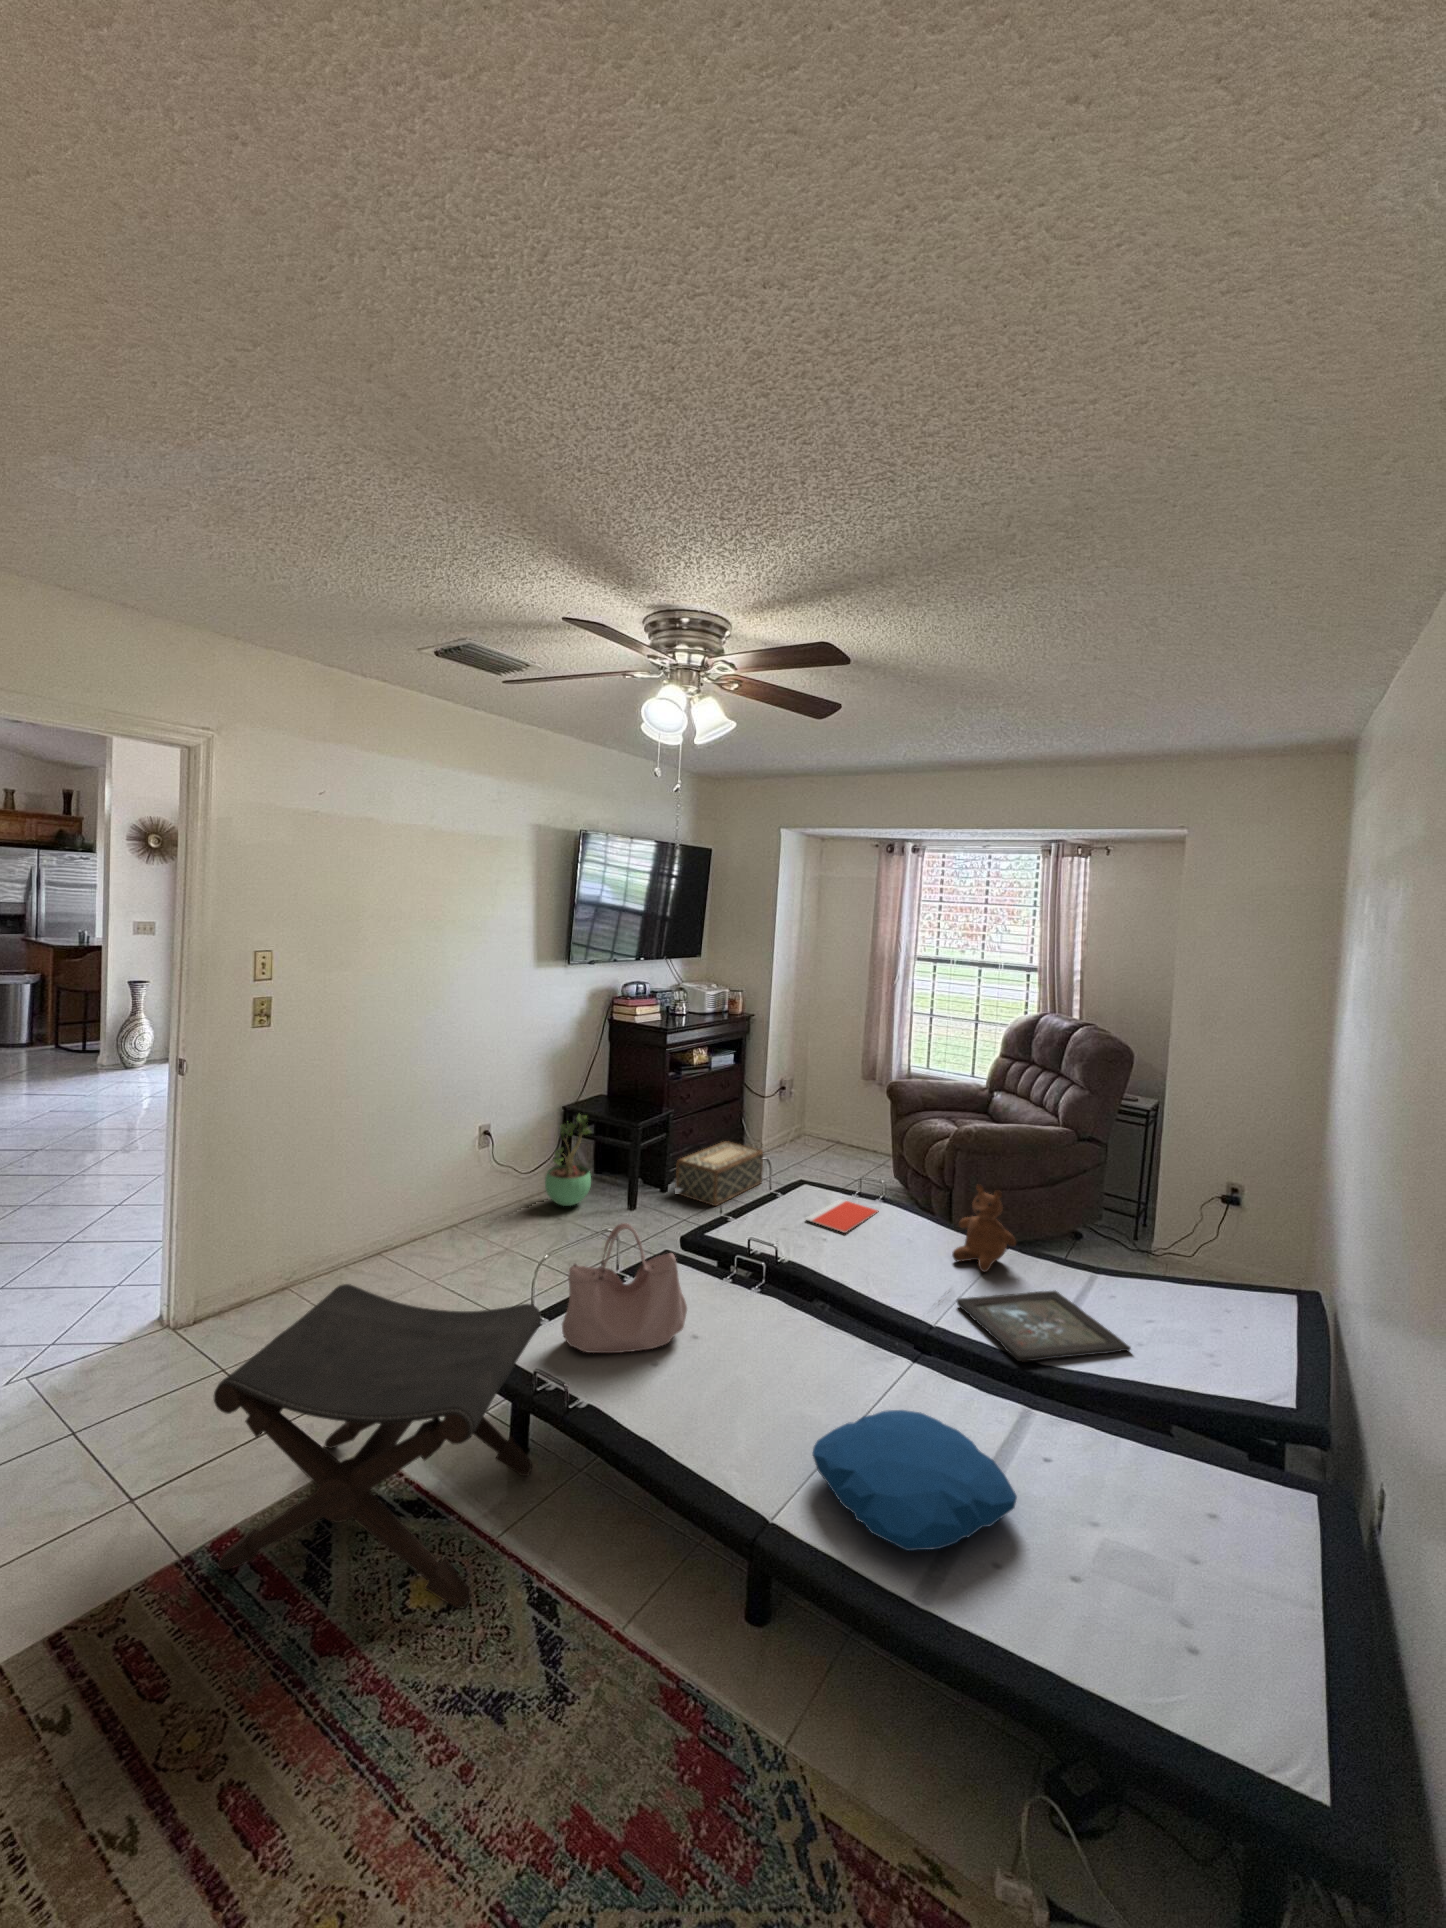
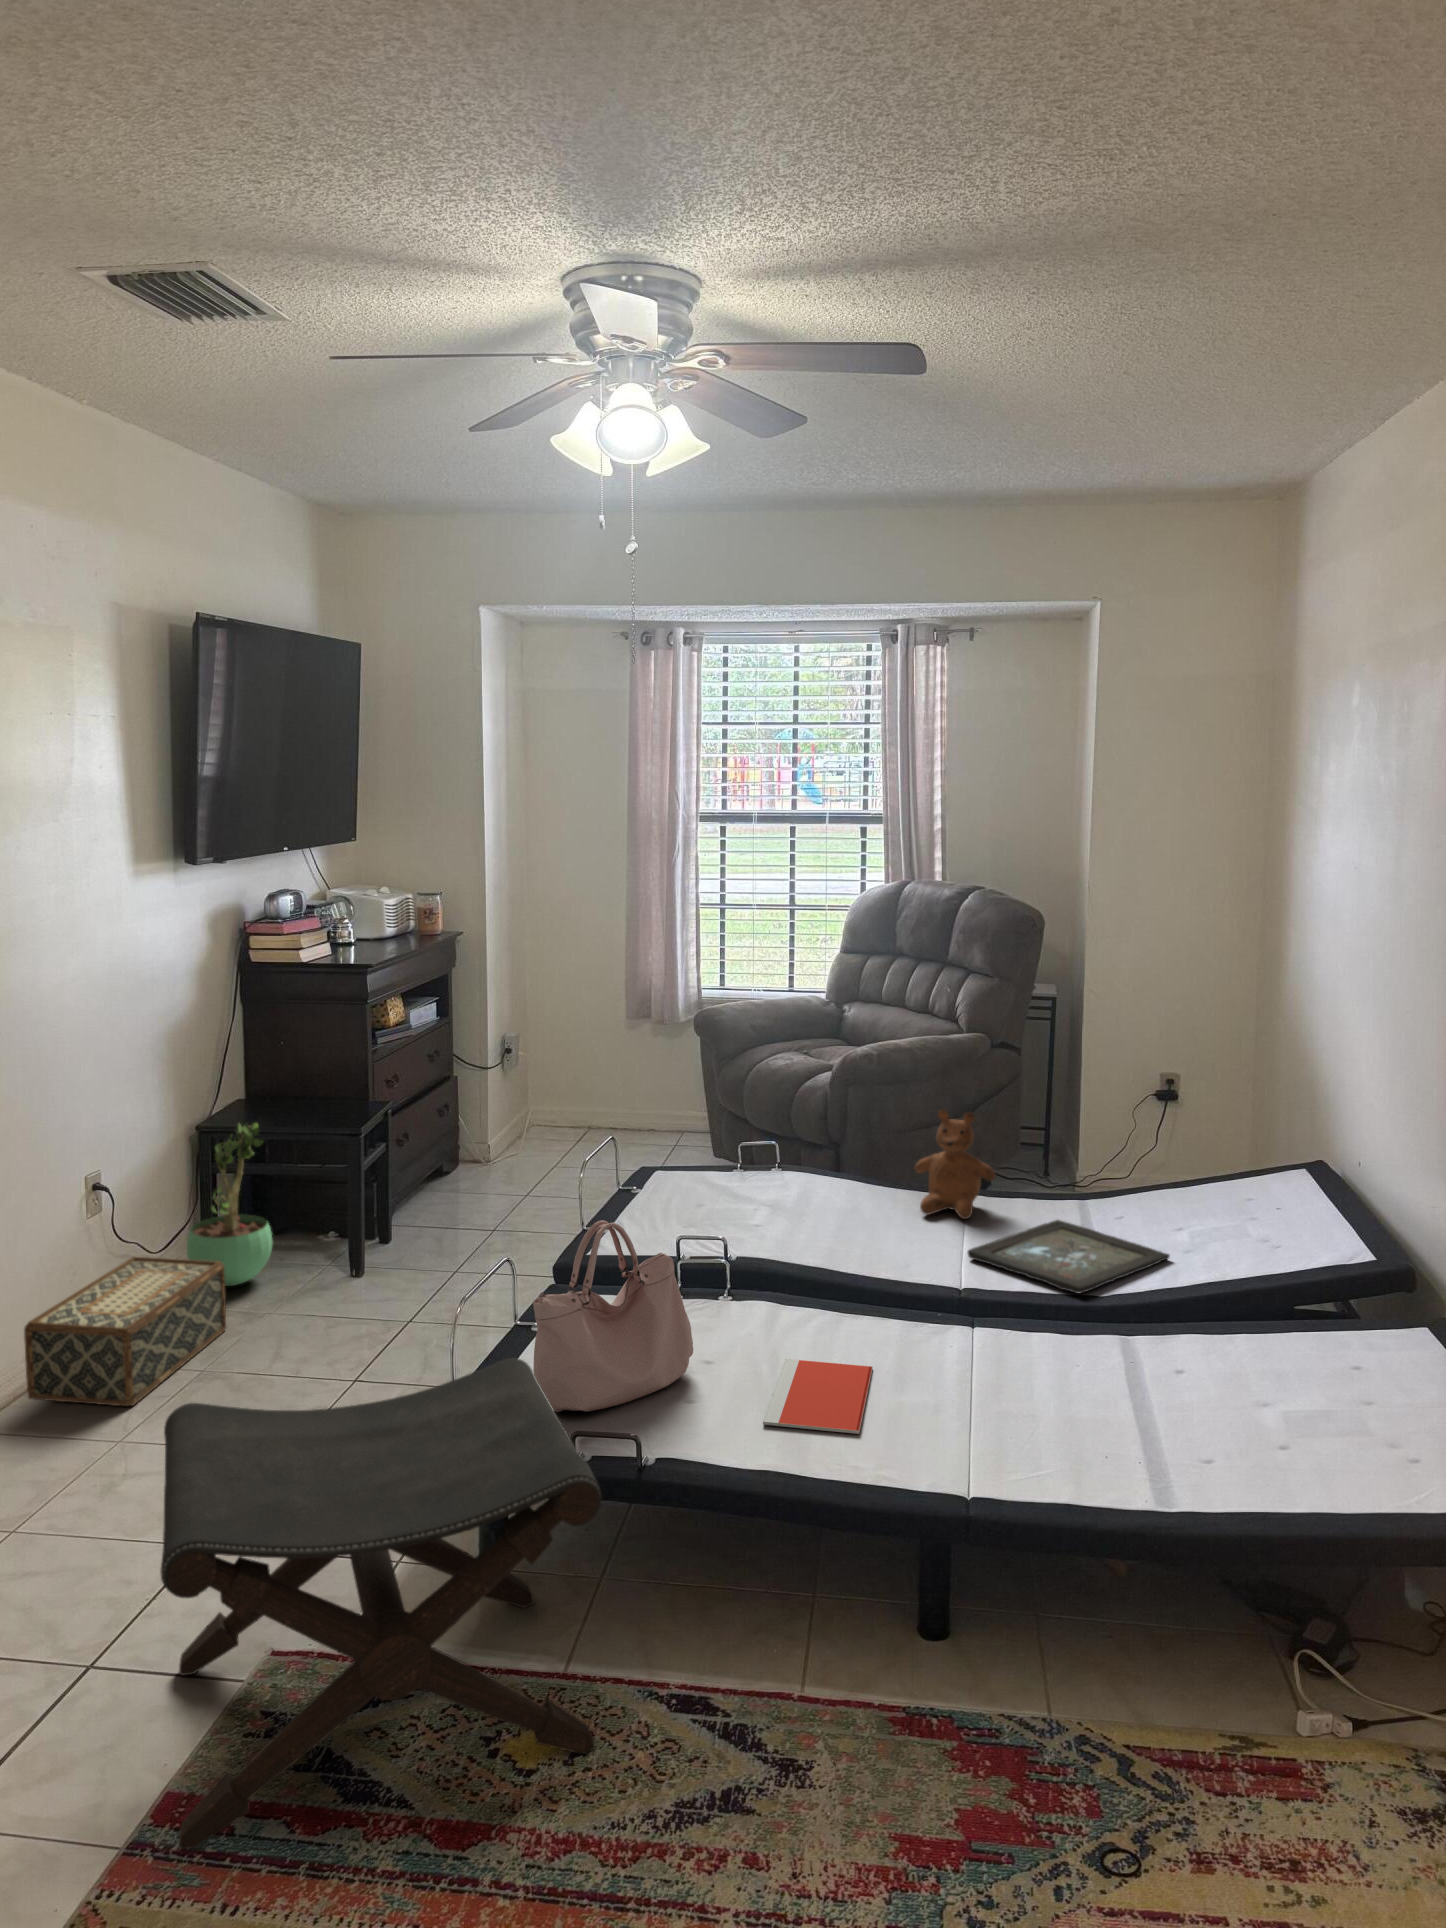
woven basket: present [676,1141,763,1206] -> present [24,1257,226,1406]
notebook: present [806,1199,878,1233] -> present [763,1359,873,1434]
pillow: present [813,1410,1017,1551] -> none [969,1352,1198,1467]

